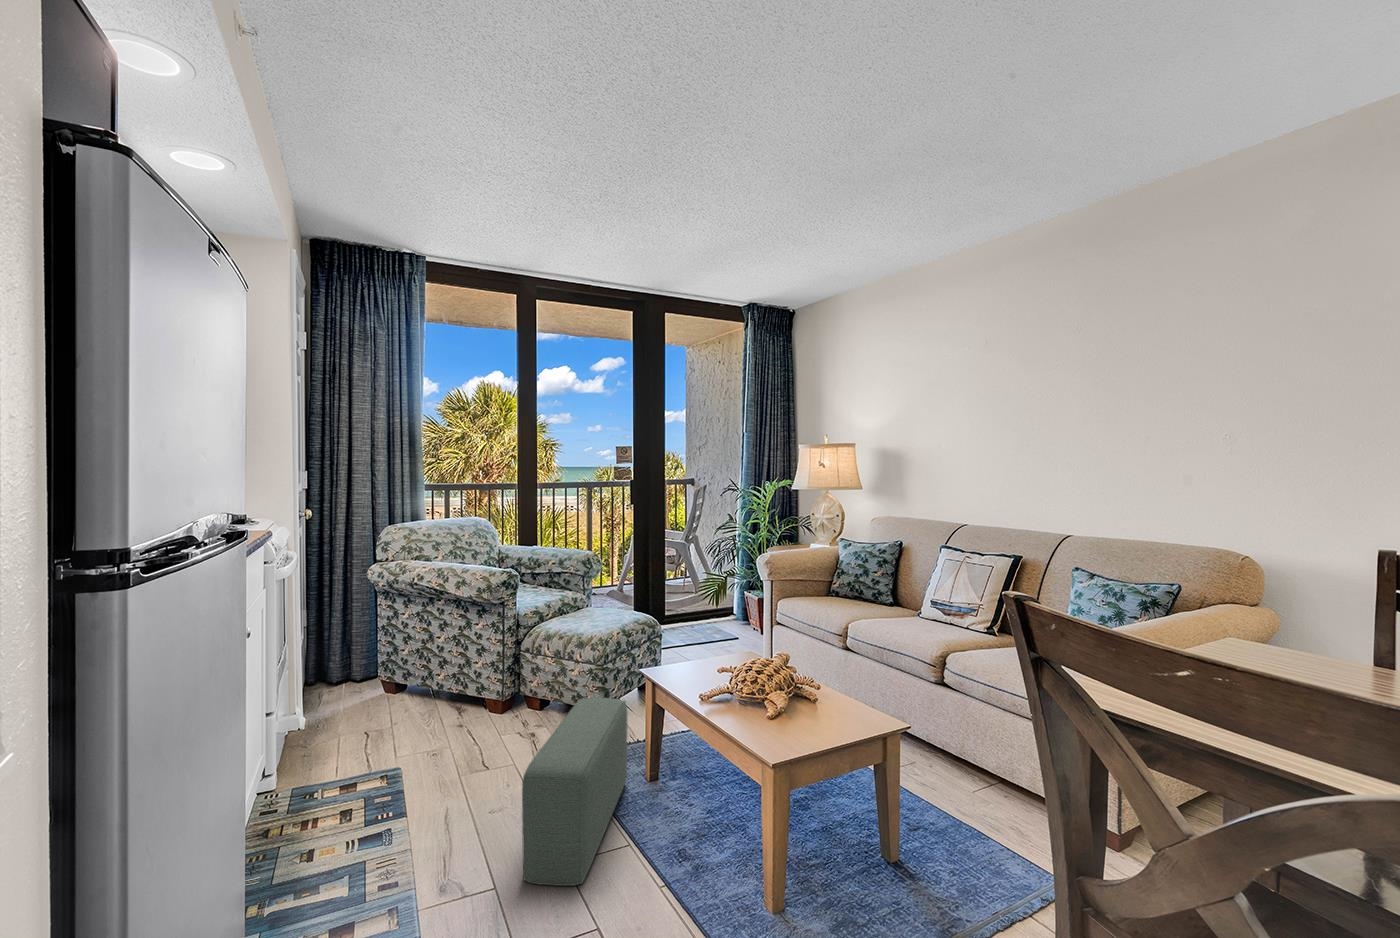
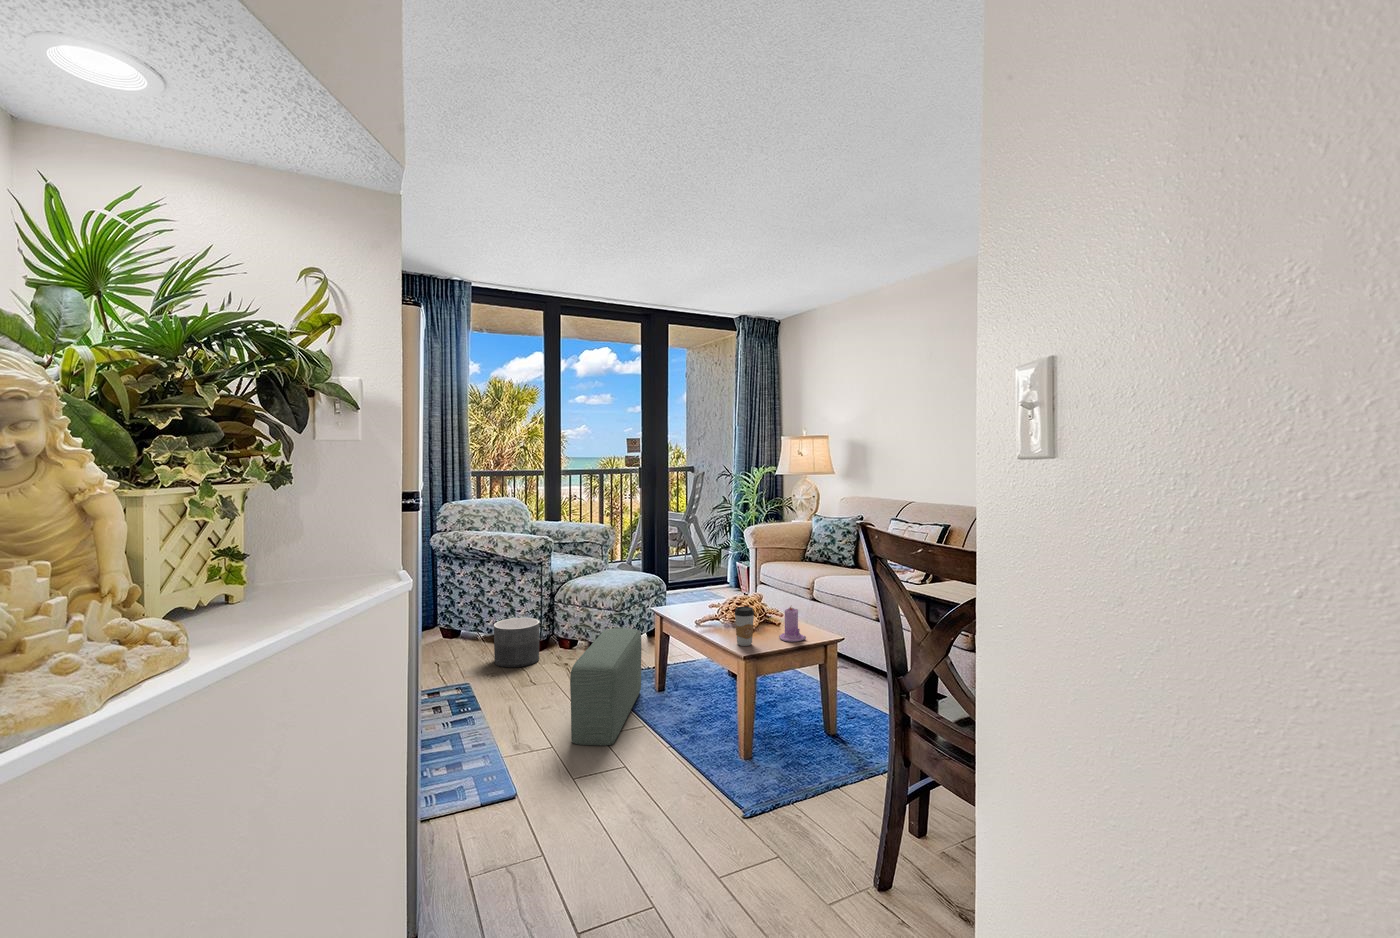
planter: none [440,673,499,741] -> present [494,618,539,668]
candle: none [817,676,856,731] -> present [779,607,806,642]
coffee cup: none [756,681,784,739] -> present [735,607,754,646]

